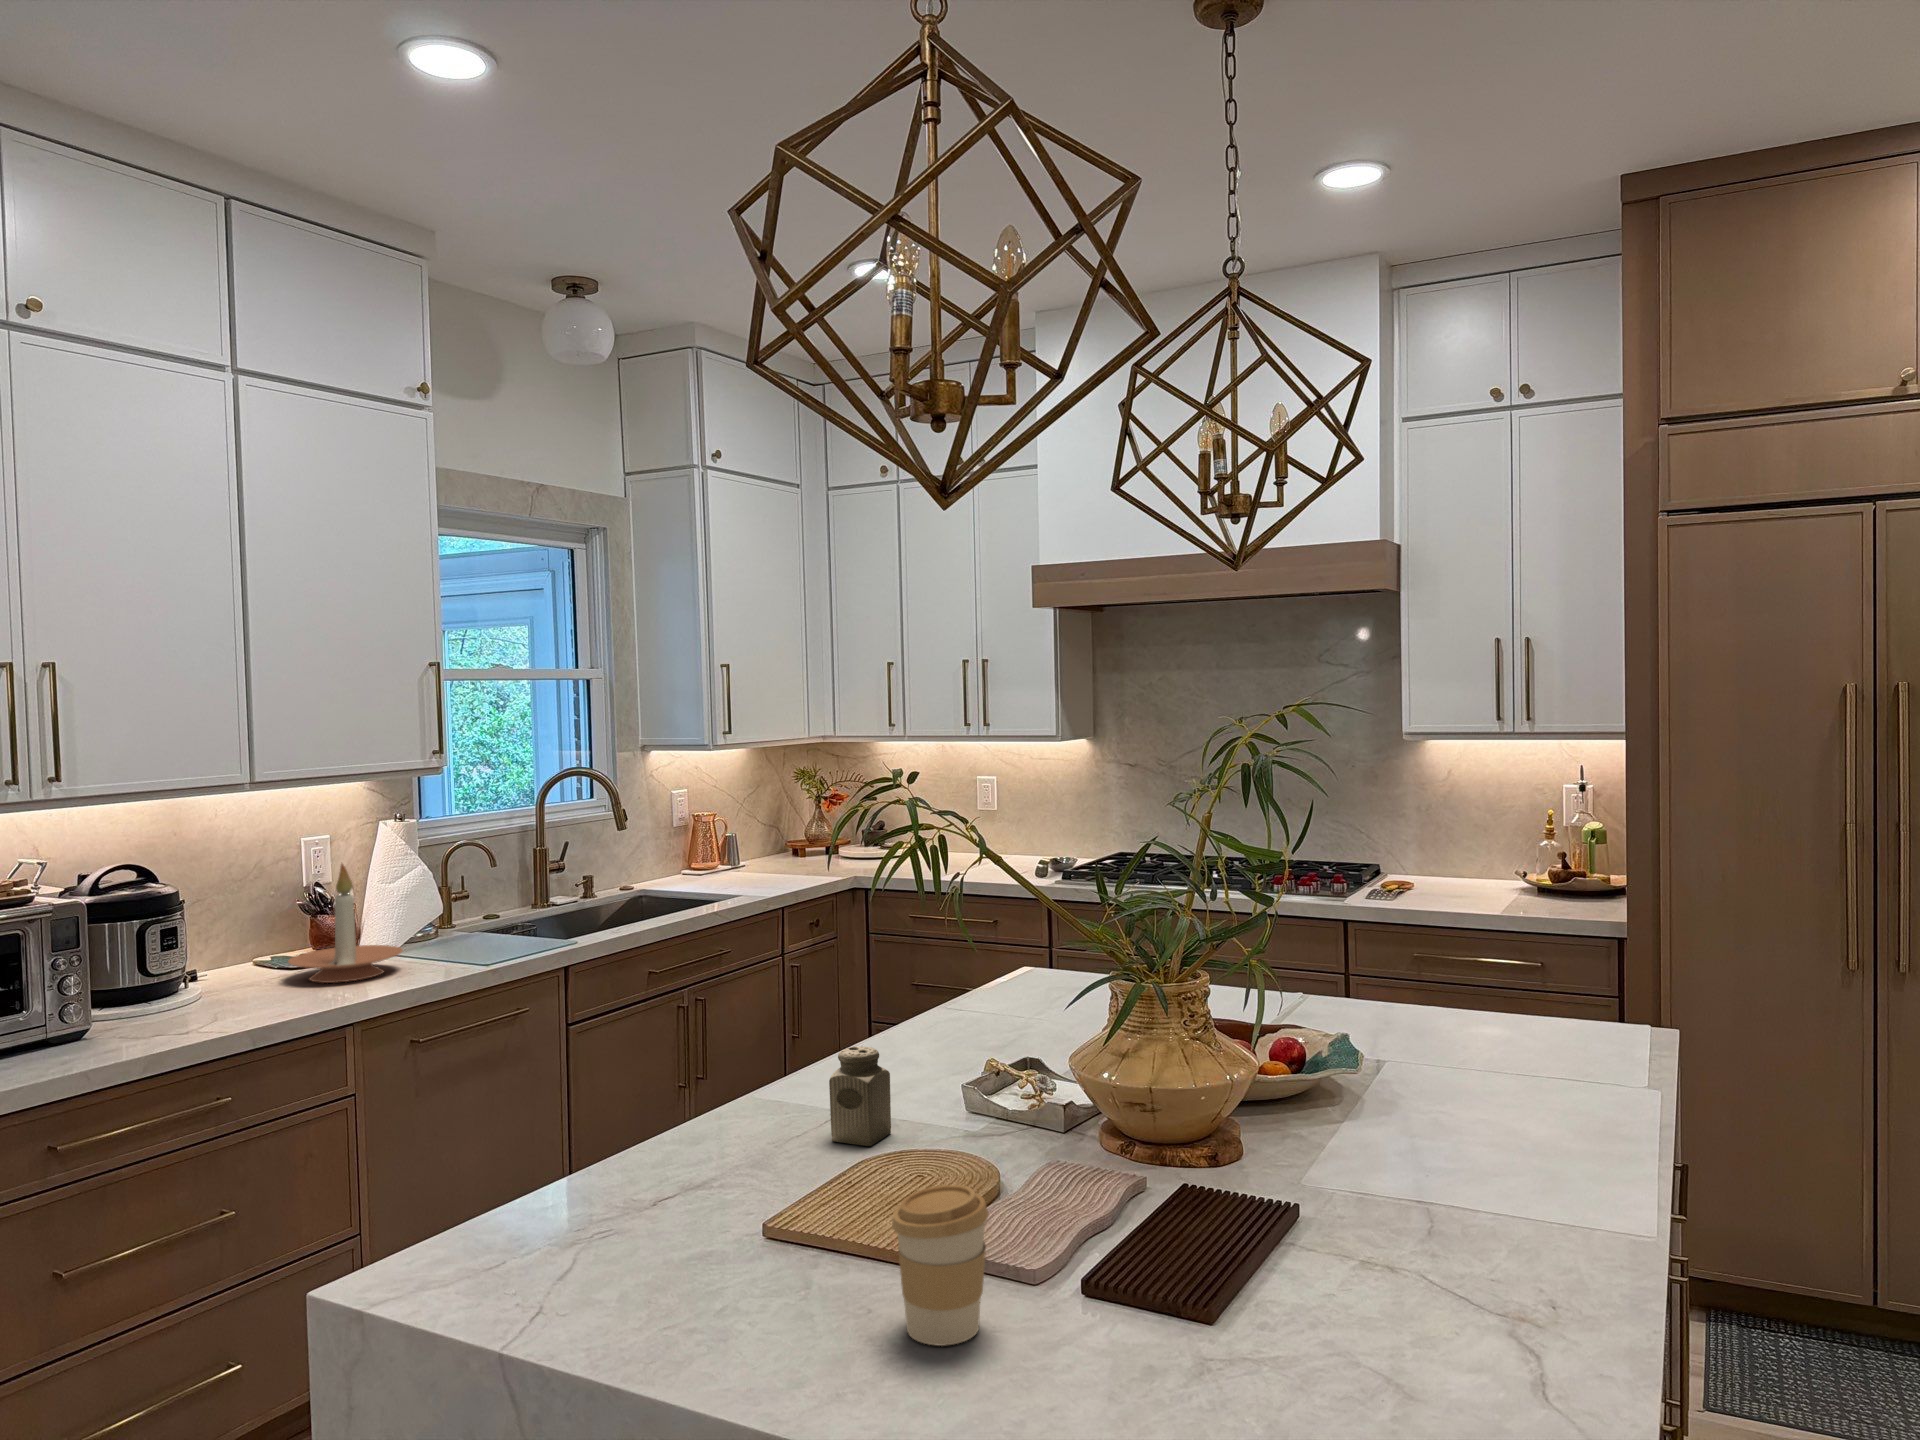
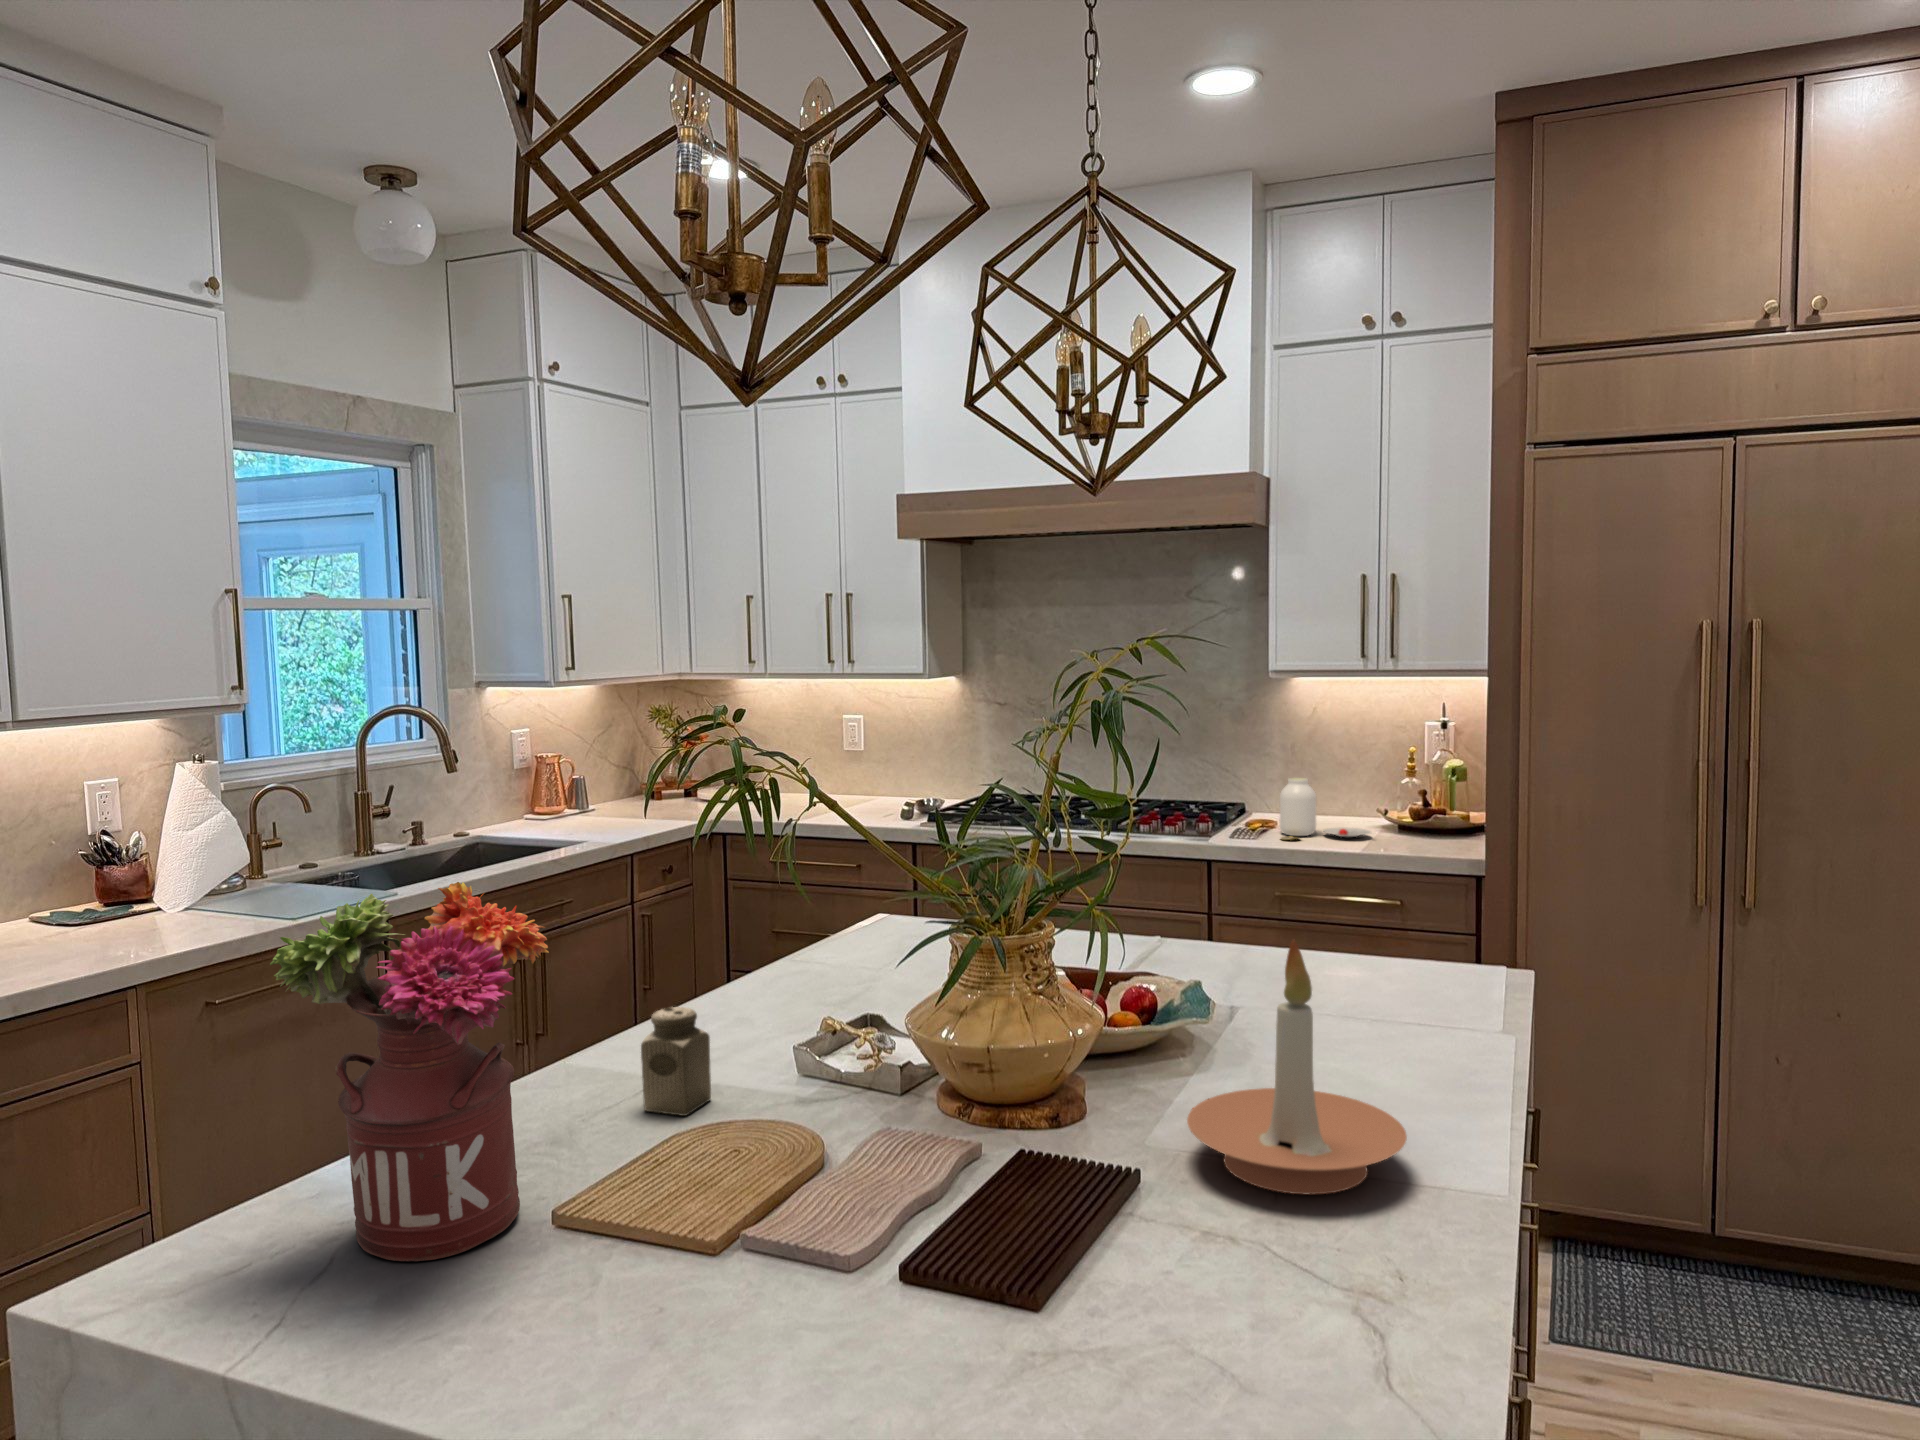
jar: none [1416,839,1514,901] -> present [1280,778,1370,840]
candle holder: present [288,864,403,983] -> present [1187,940,1407,1194]
flower arrangement: none [533,928,763,1262] -> present [270,882,549,1261]
coffee cup: present [892,1185,989,1346] -> none [680,1170,791,1354]

